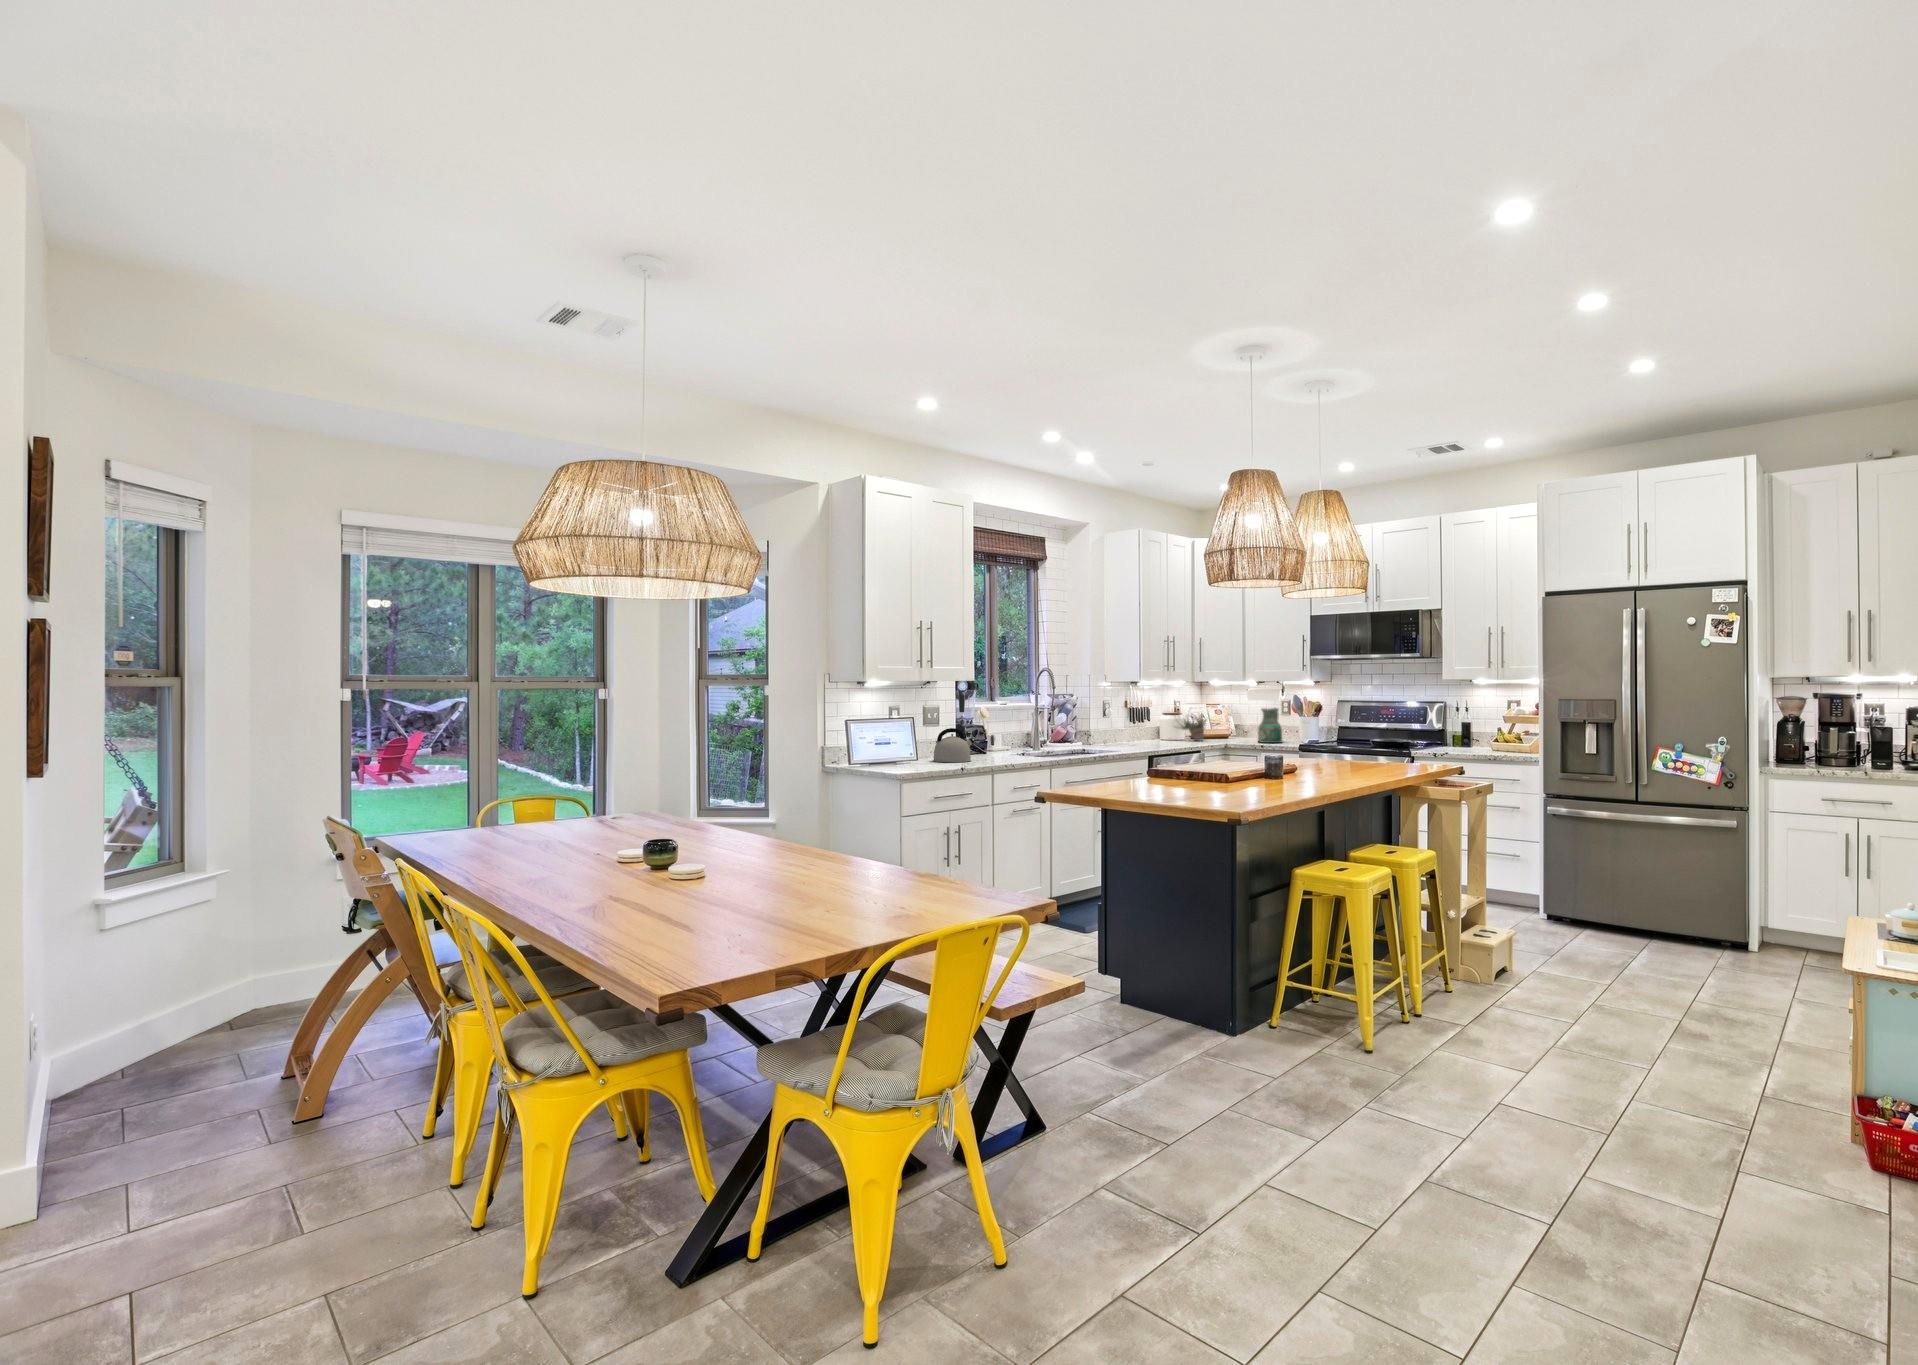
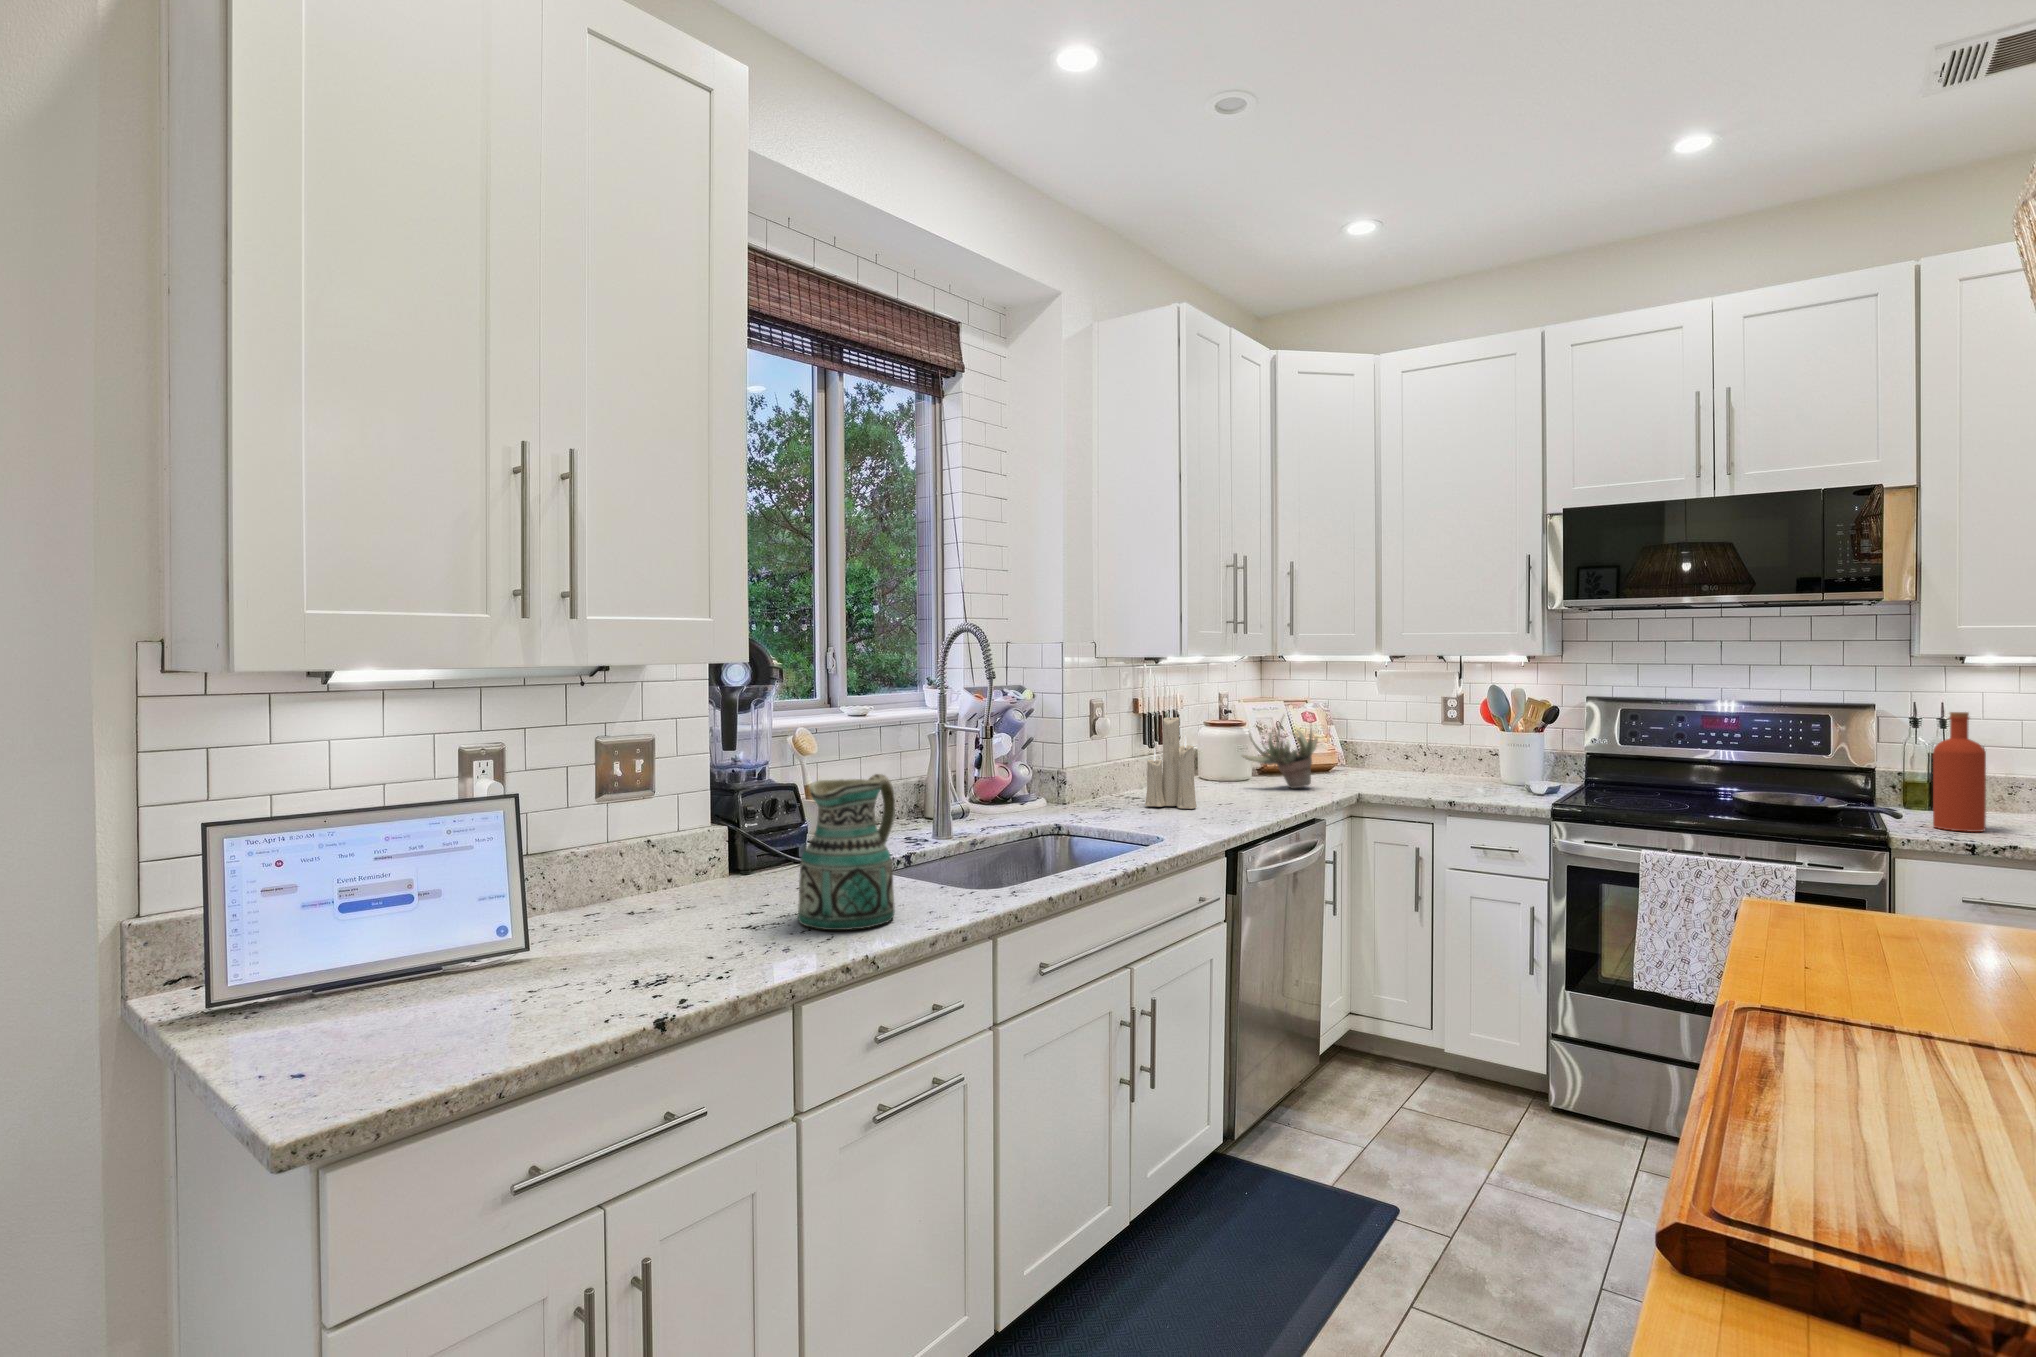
candle: none [1121,700,1143,745] -> present [1145,707,1197,809]
bottle: none [1432,704,1449,751] -> present [1933,712,1986,832]
ceramic pitcher: present [1258,708,1282,743] -> present [798,774,895,930]
kettle: present [933,728,974,762] -> none [579,830,742,973]

